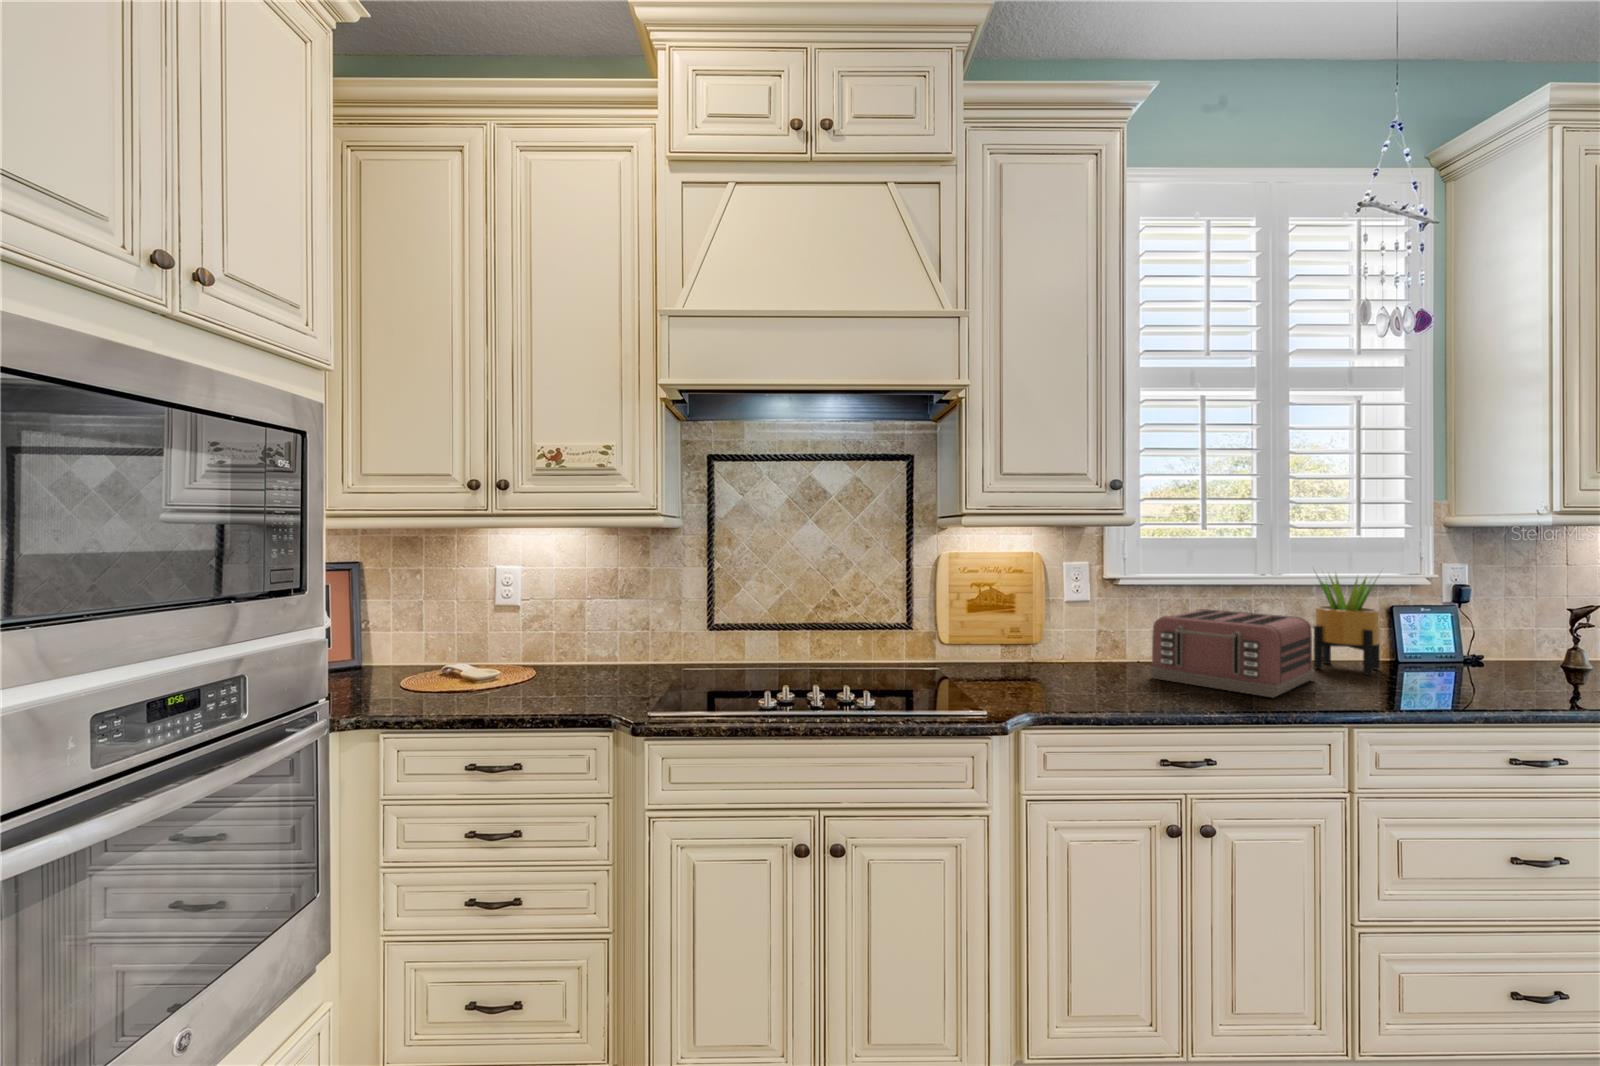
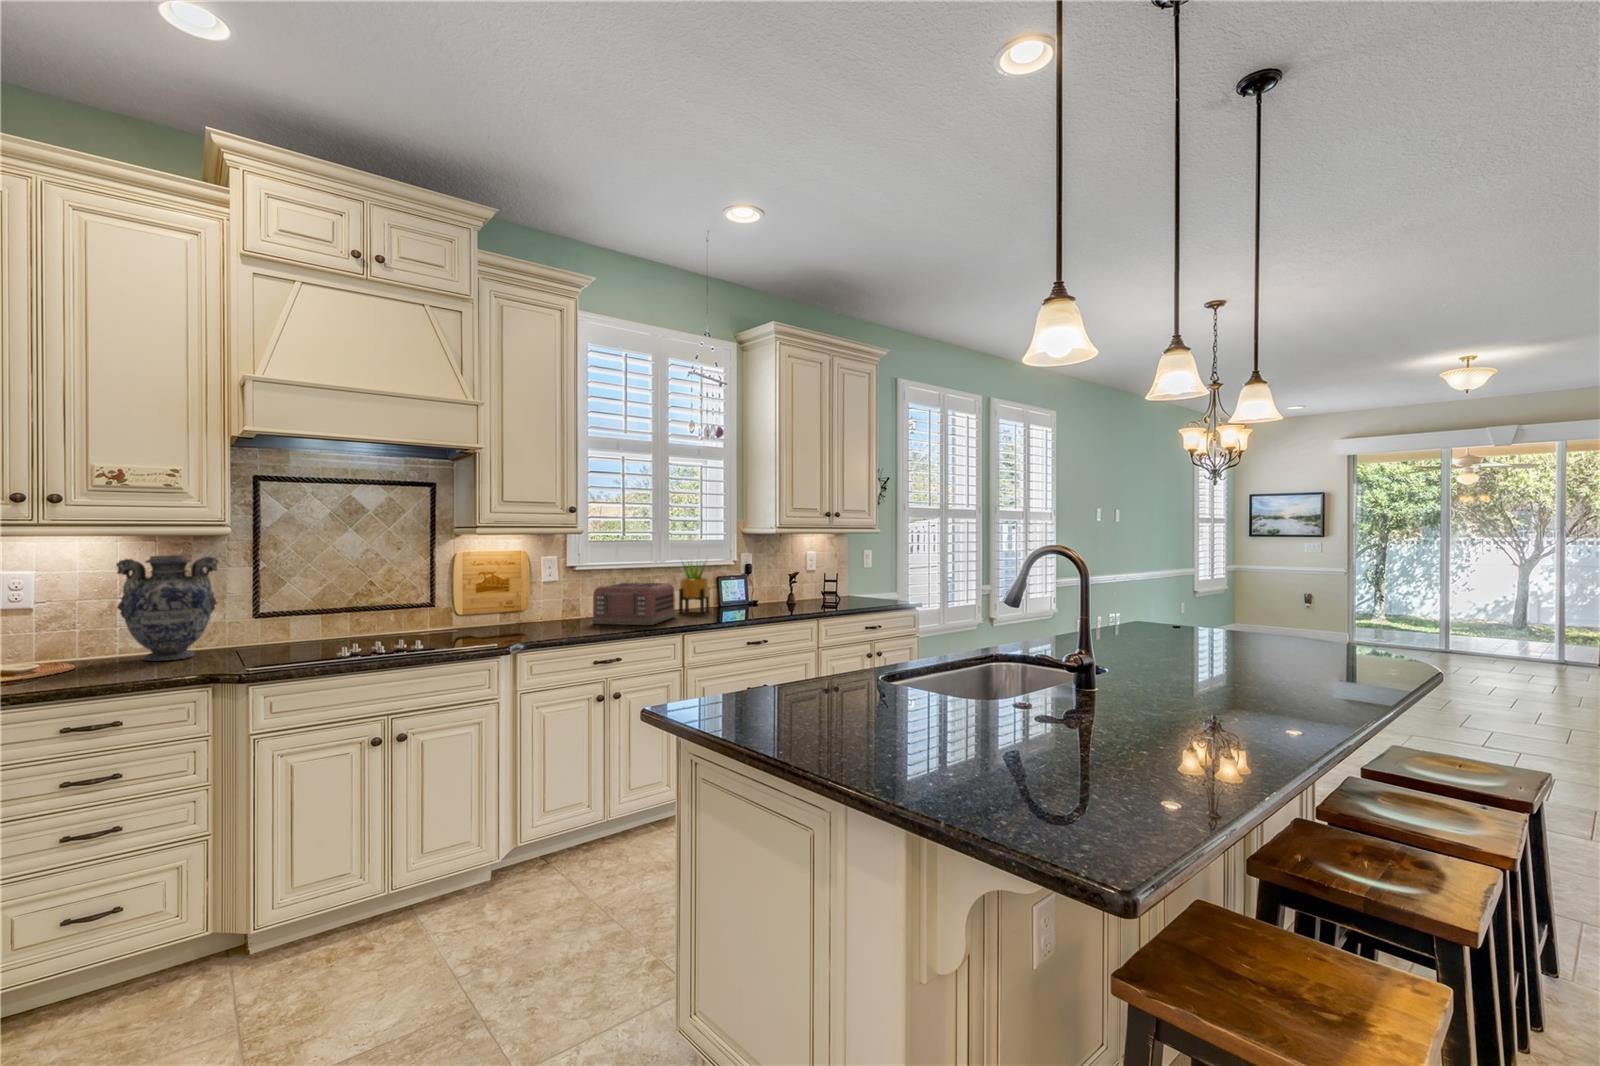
vase: none [570,552,661,677] -> present [117,555,218,661]

